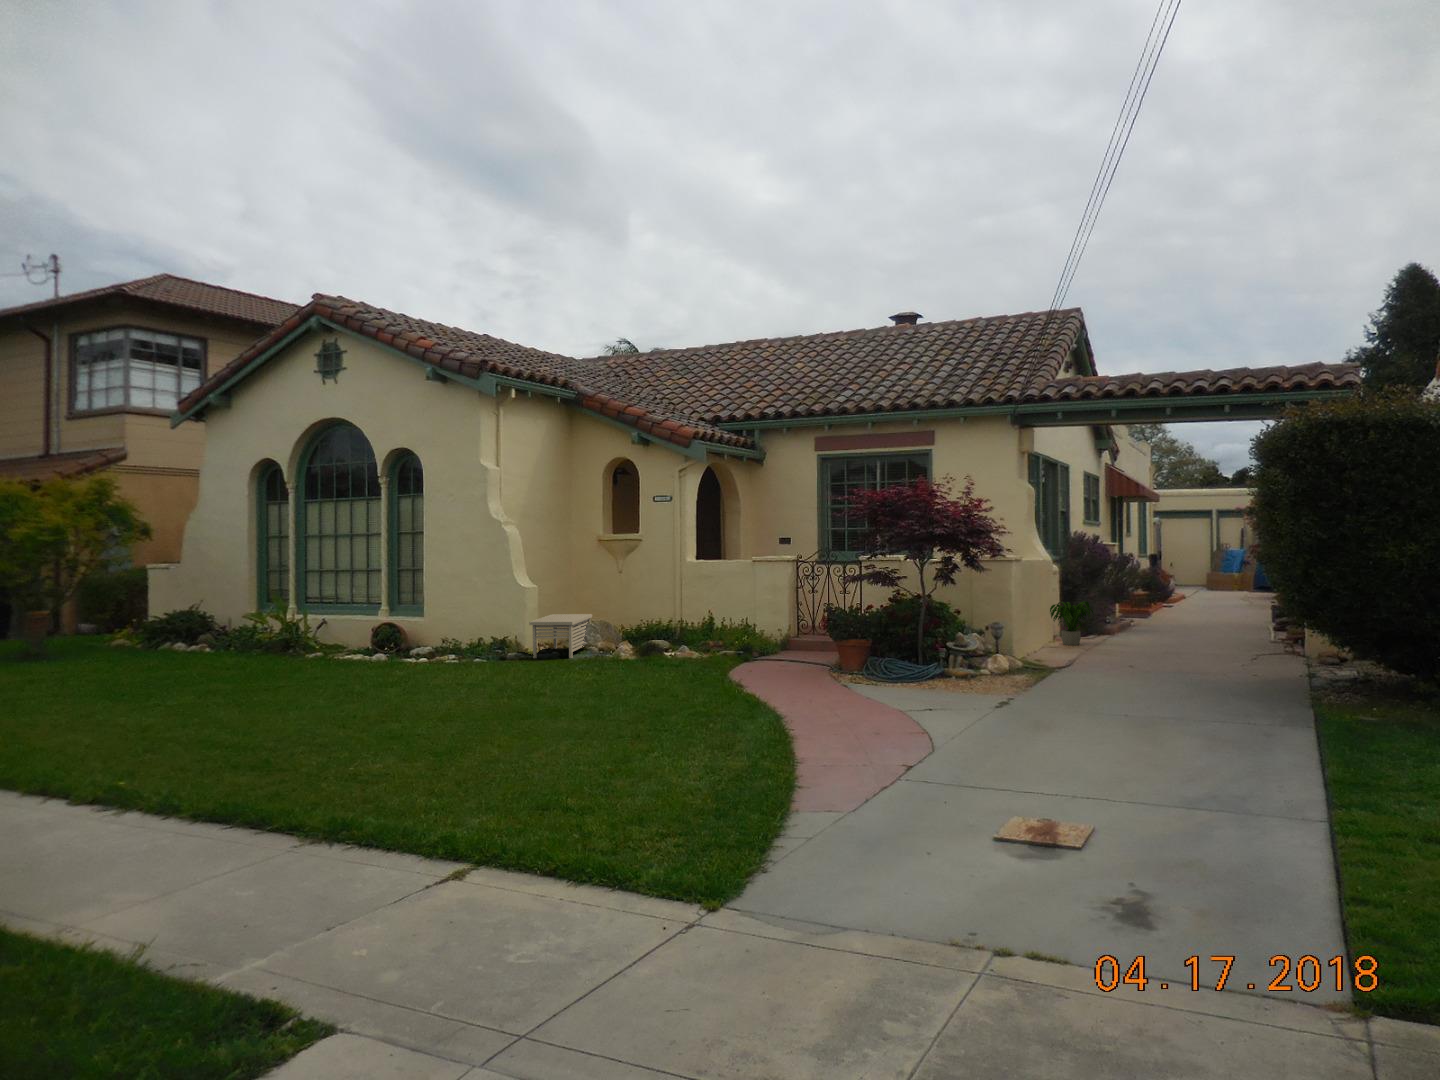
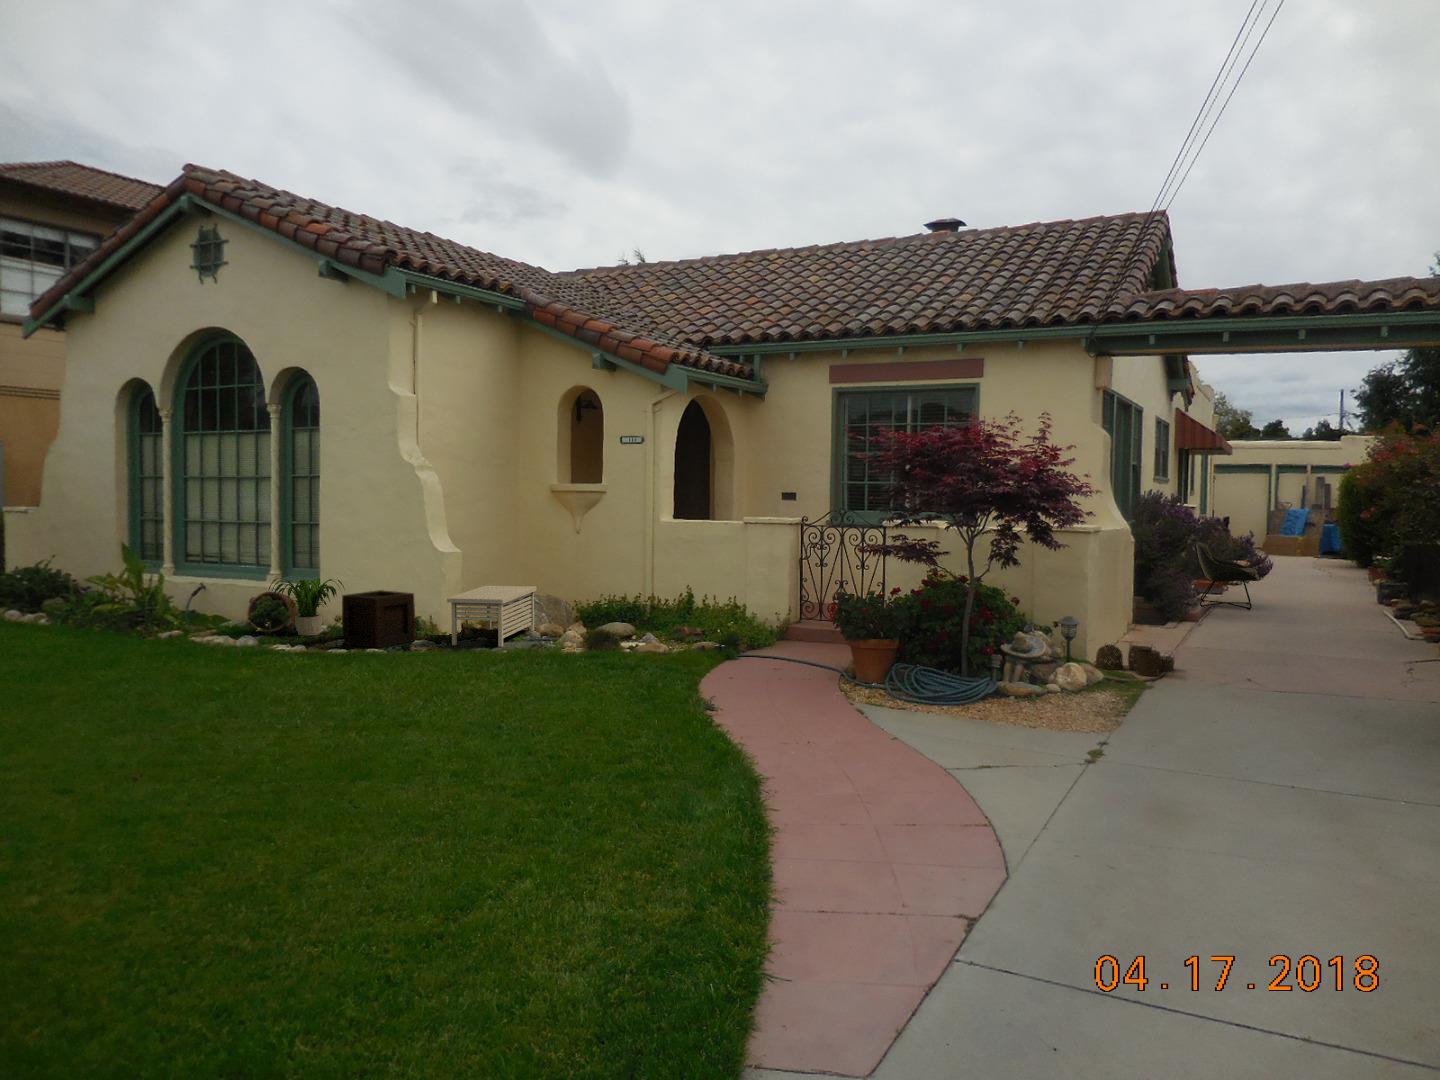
lounge chair: none [1114,572,1165,625] -> present [1196,542,1259,610]
potted plant: present [1050,601,1093,645] -> present [269,578,344,635]
wooden crate: none [448,618,503,661] -> present [342,590,415,648]
woven basket: none [1020,642,1078,665] -> present [1095,644,1174,676]

